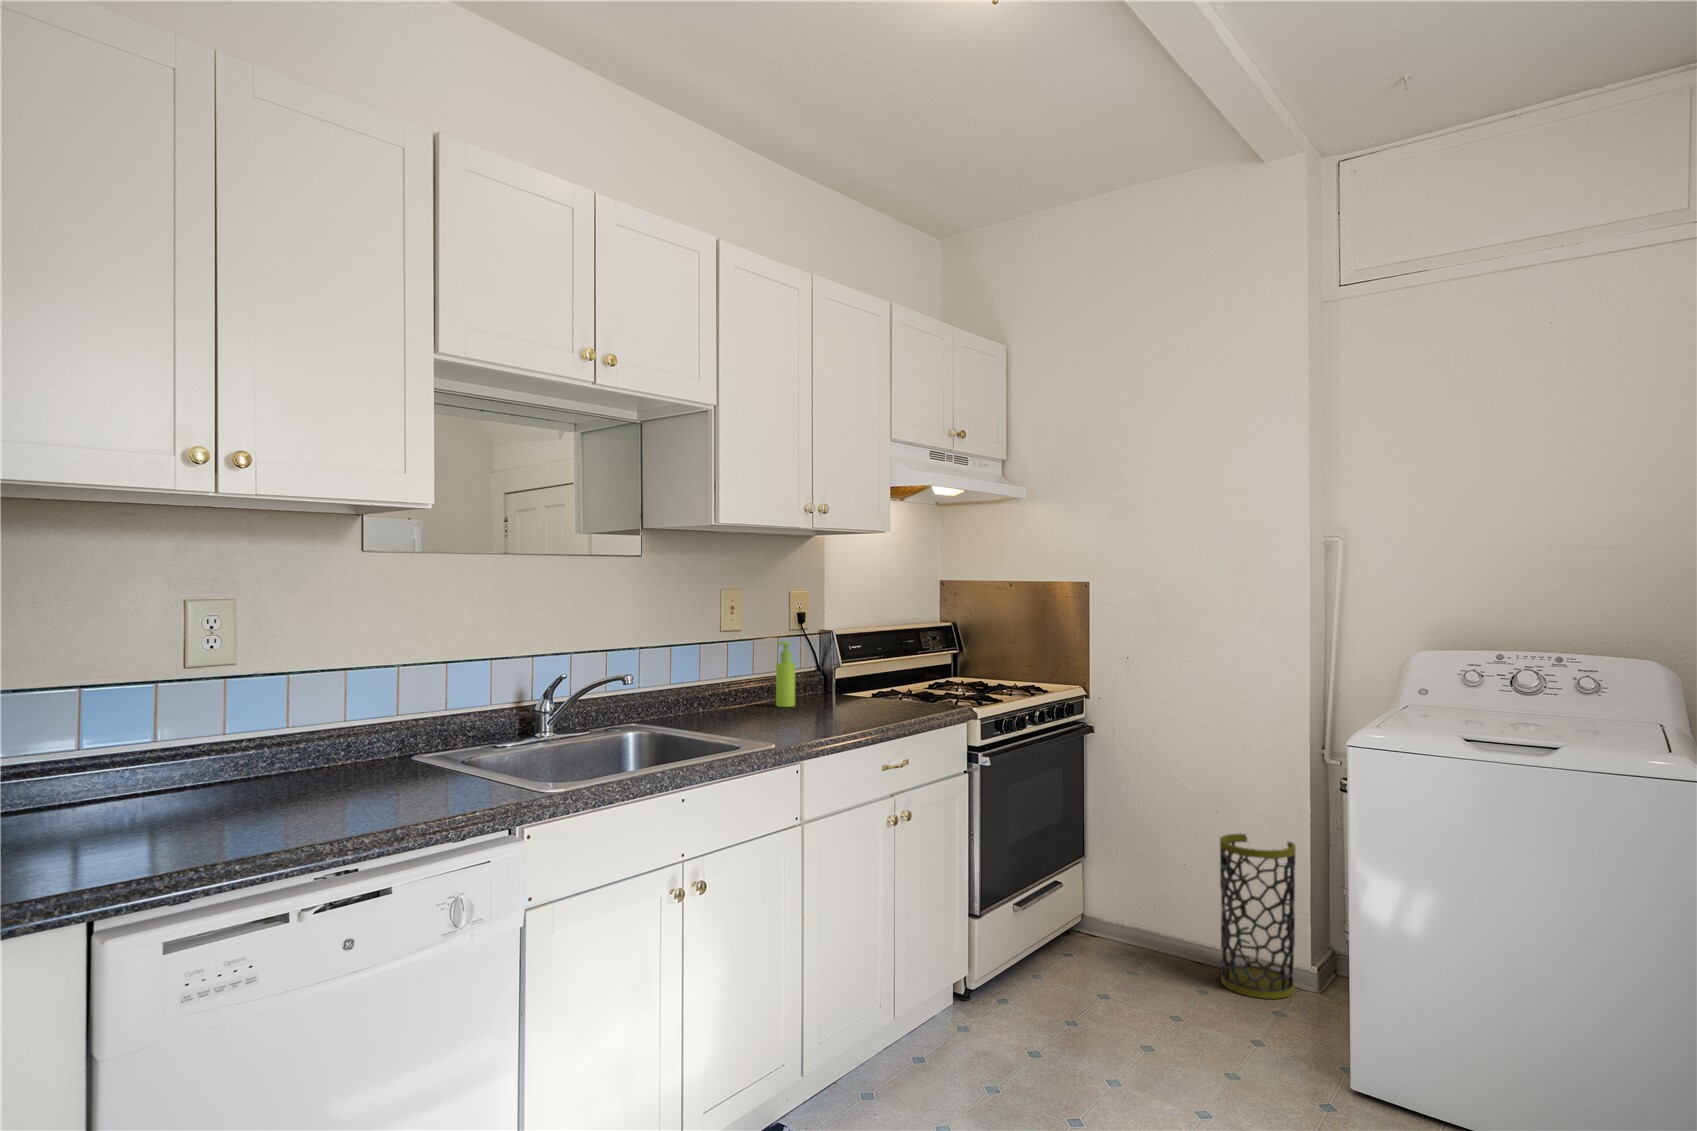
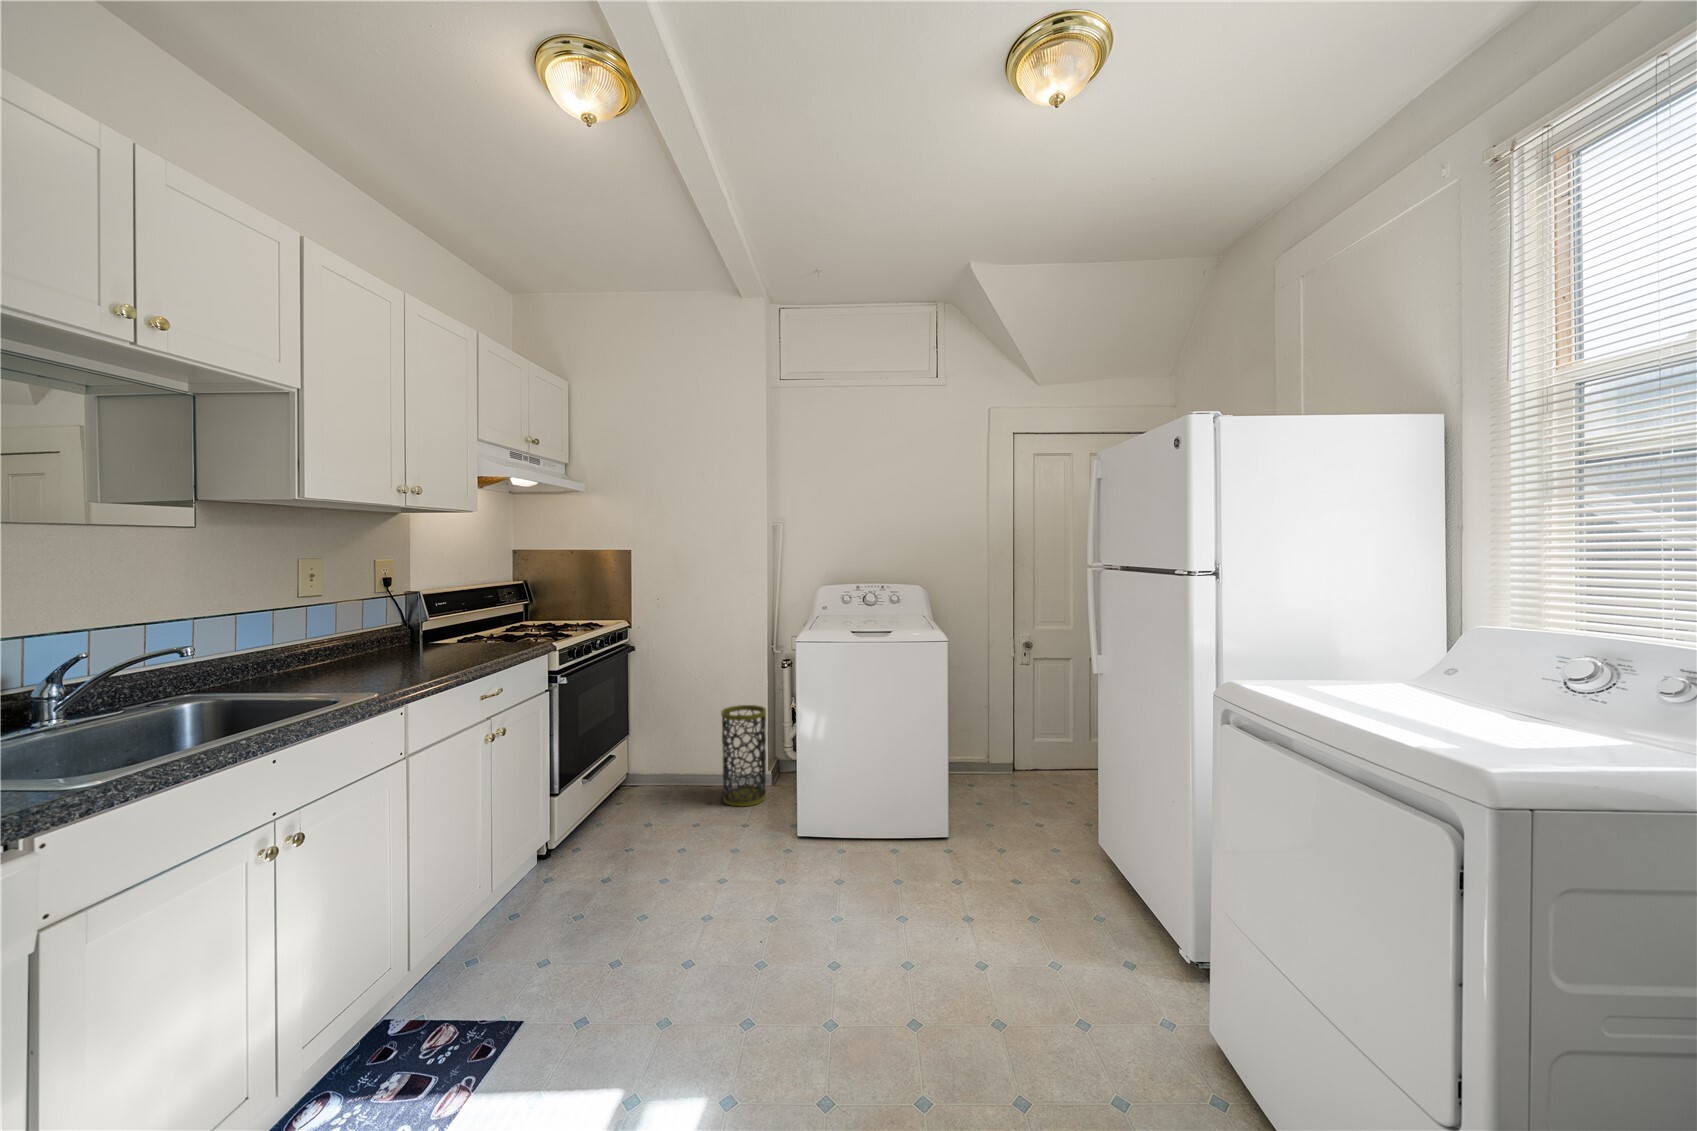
soap dispenser: present [776,641,795,707] -> none [365,602,386,658]

